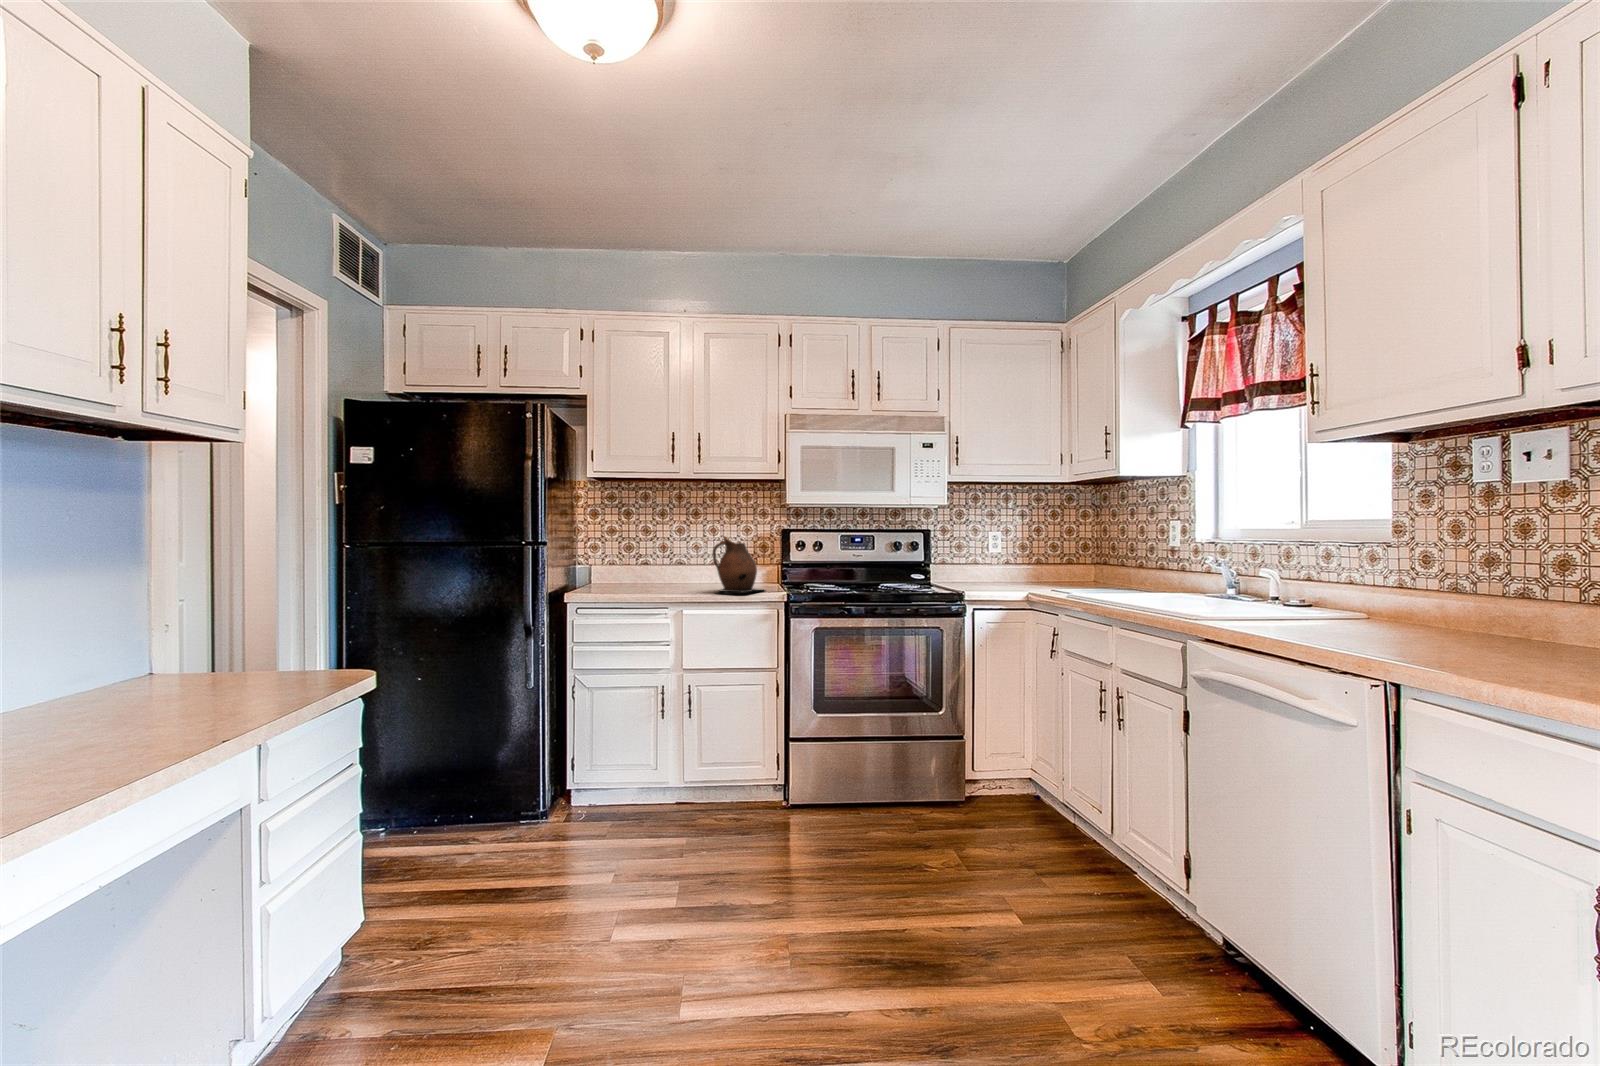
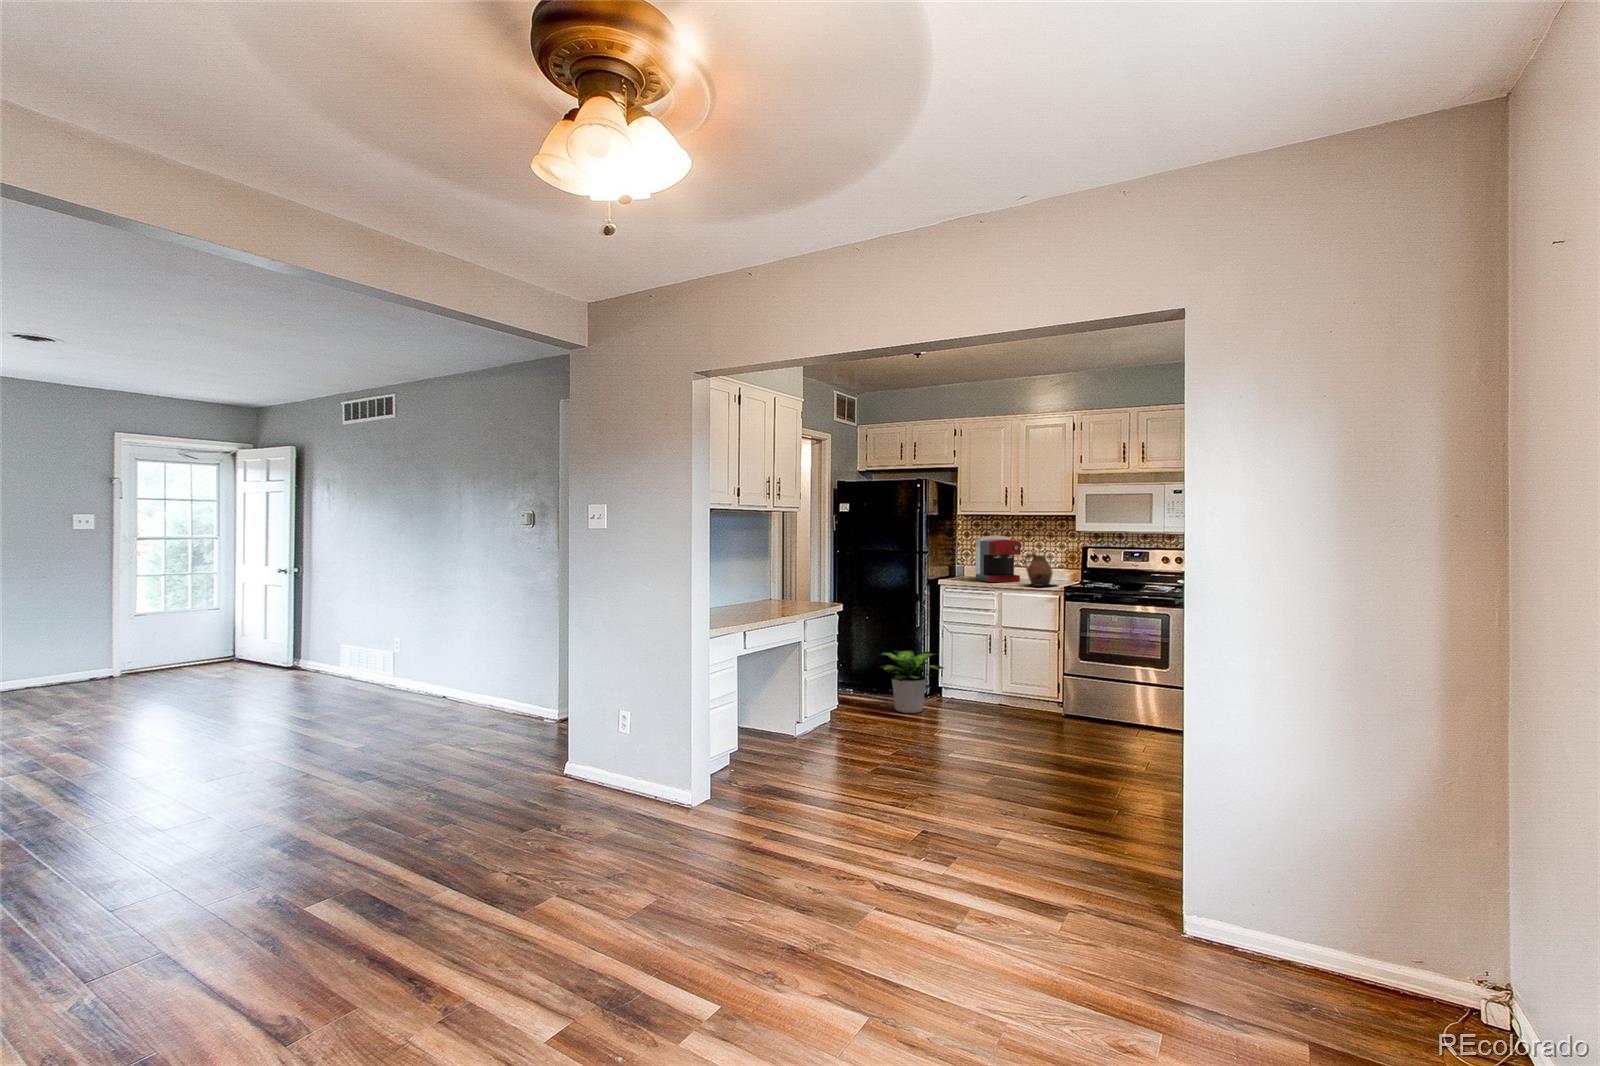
coffee maker: none [616,514,694,590] -> present [976,535,1021,582]
potted plant: none [450,731,598,876] -> present [879,650,943,713]

